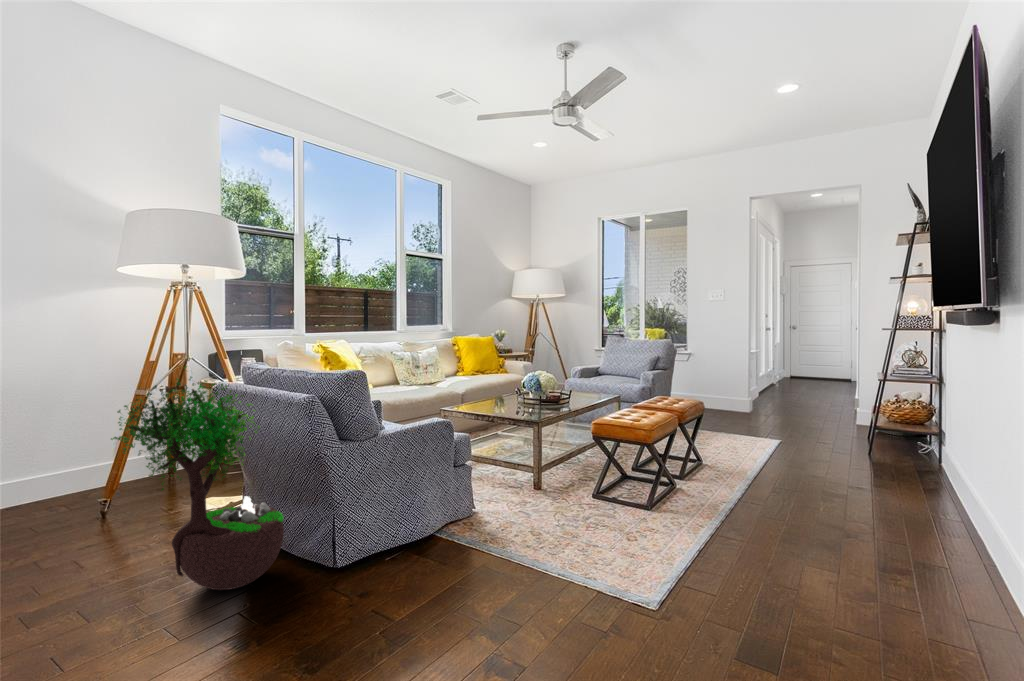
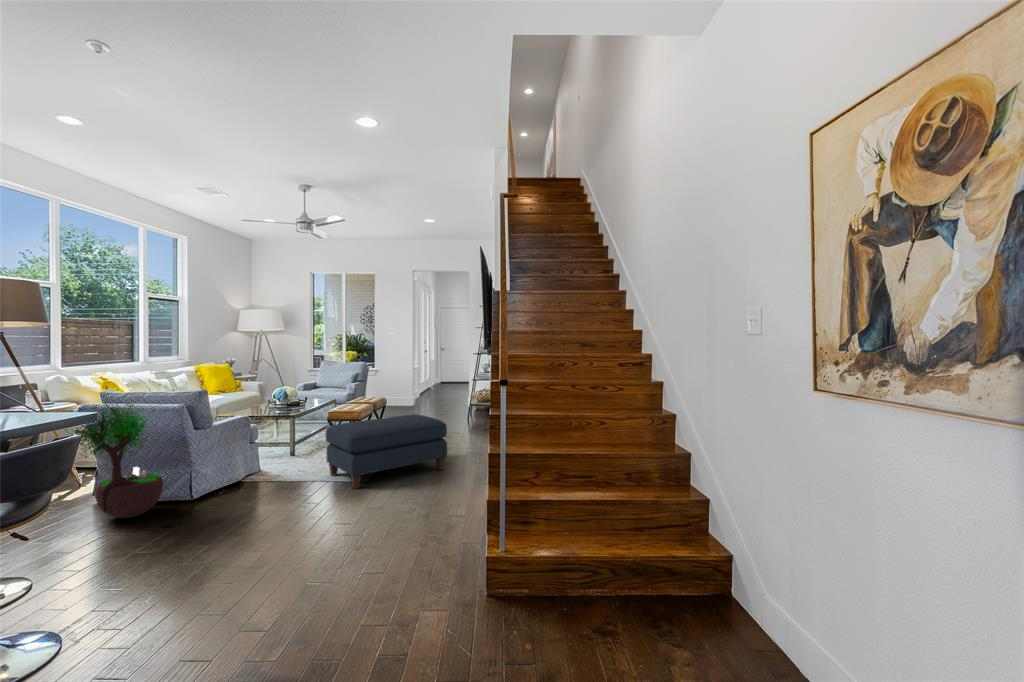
ottoman: none [575,448,869,624] -> present [326,414,447,489]

